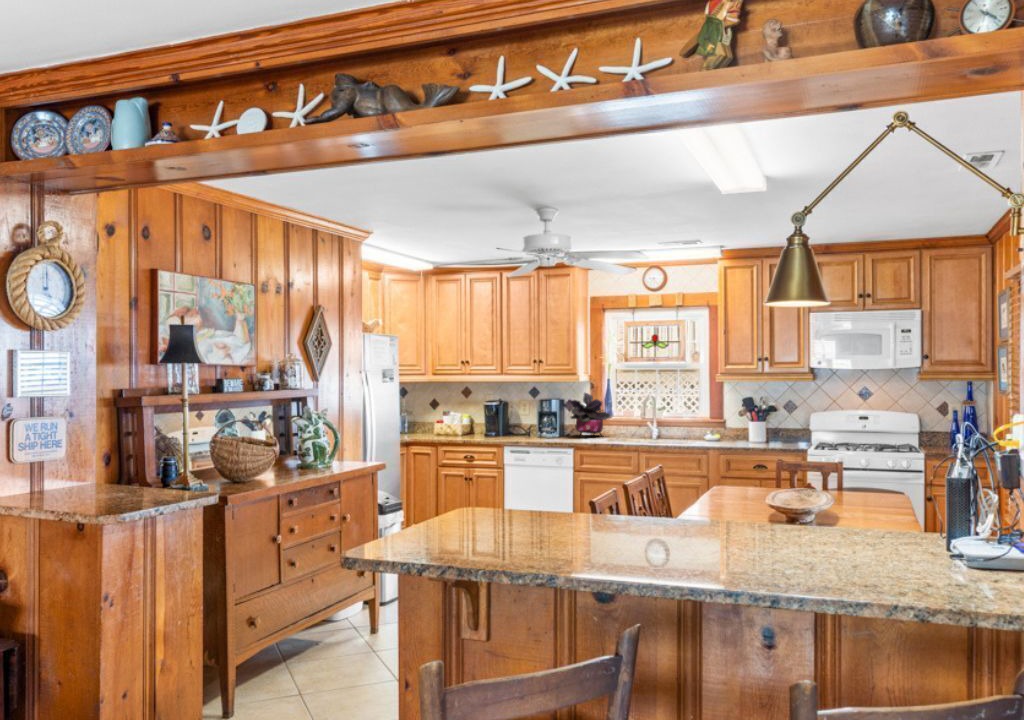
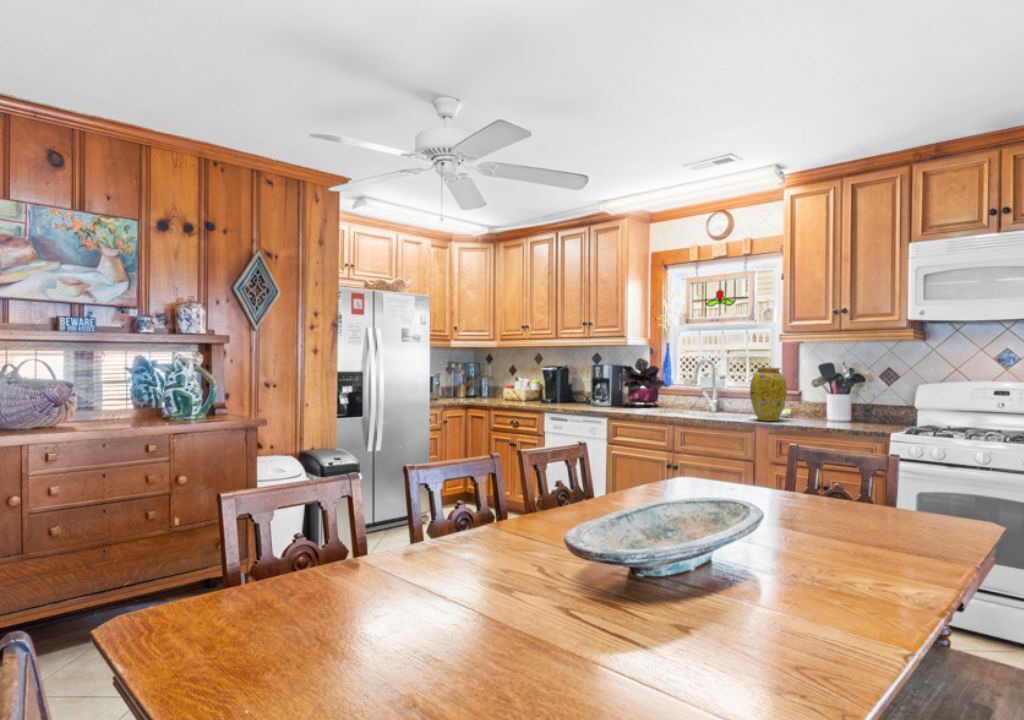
vase: none [699,402,726,444] -> present [750,367,787,421]

